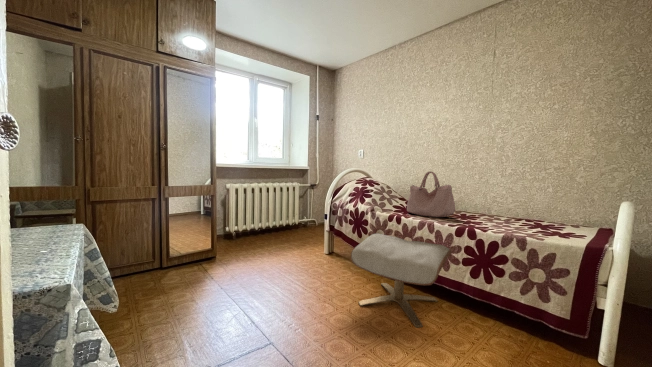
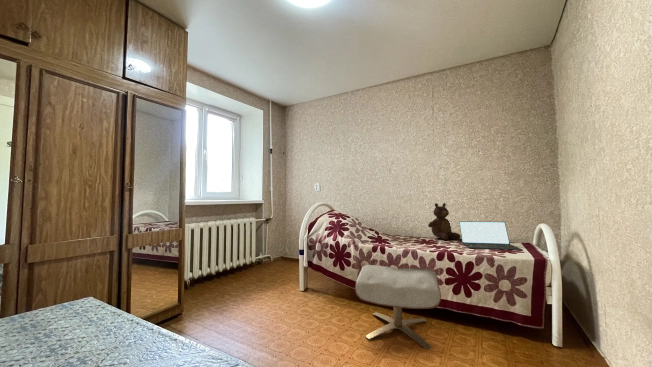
handbag: present [407,171,455,217] -> none [381,204,425,244]
teddy bear: none [471,173,511,218] -> present [428,203,461,240]
laptop: none [504,195,584,236] -> present [459,221,522,250]

